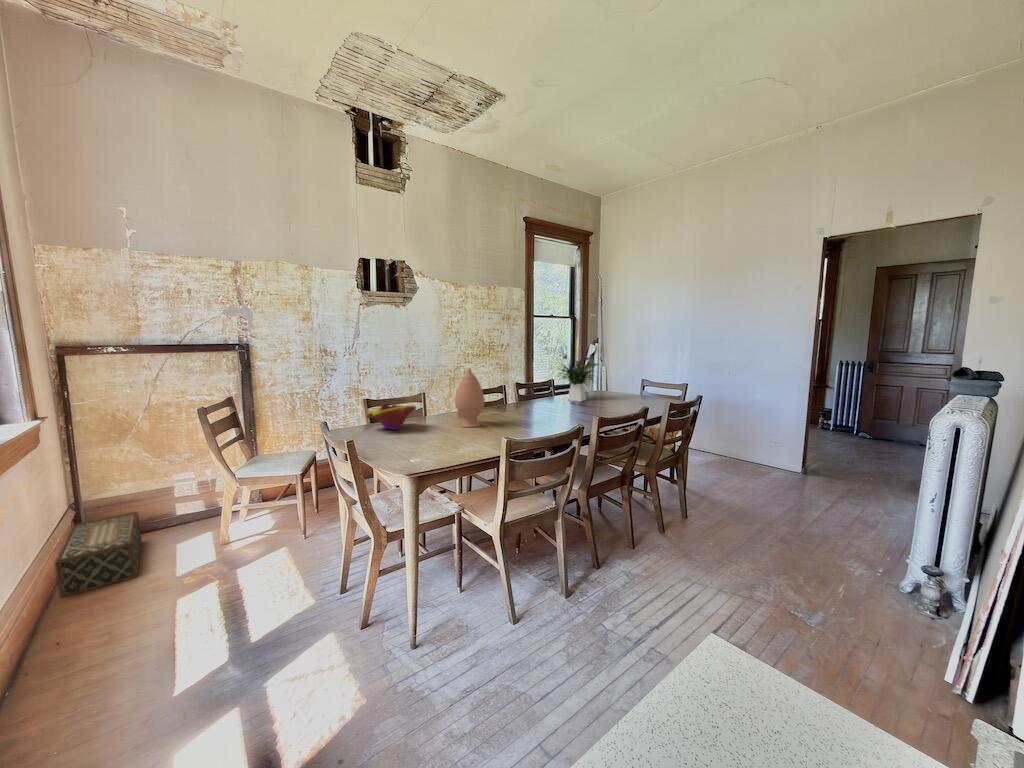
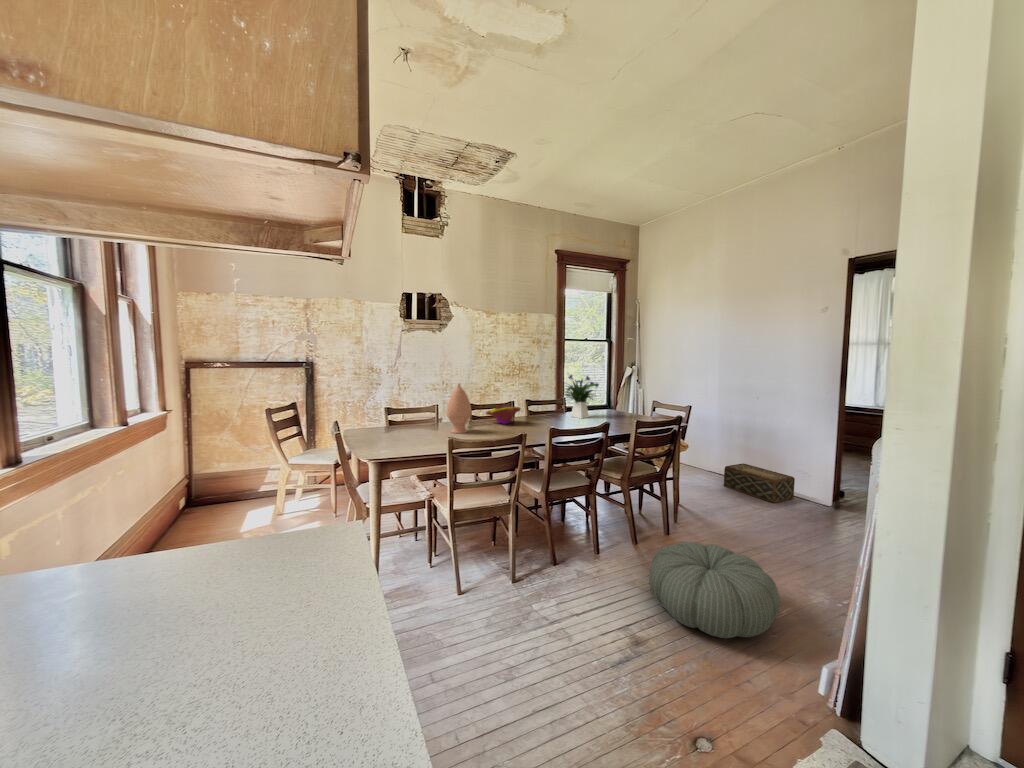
decorative bowl: present [366,403,416,430] -> present [486,405,521,424]
woven basket: present [55,512,141,598] -> present [724,463,795,503]
pouf: none [705,527,848,625] -> present [649,542,779,638]

